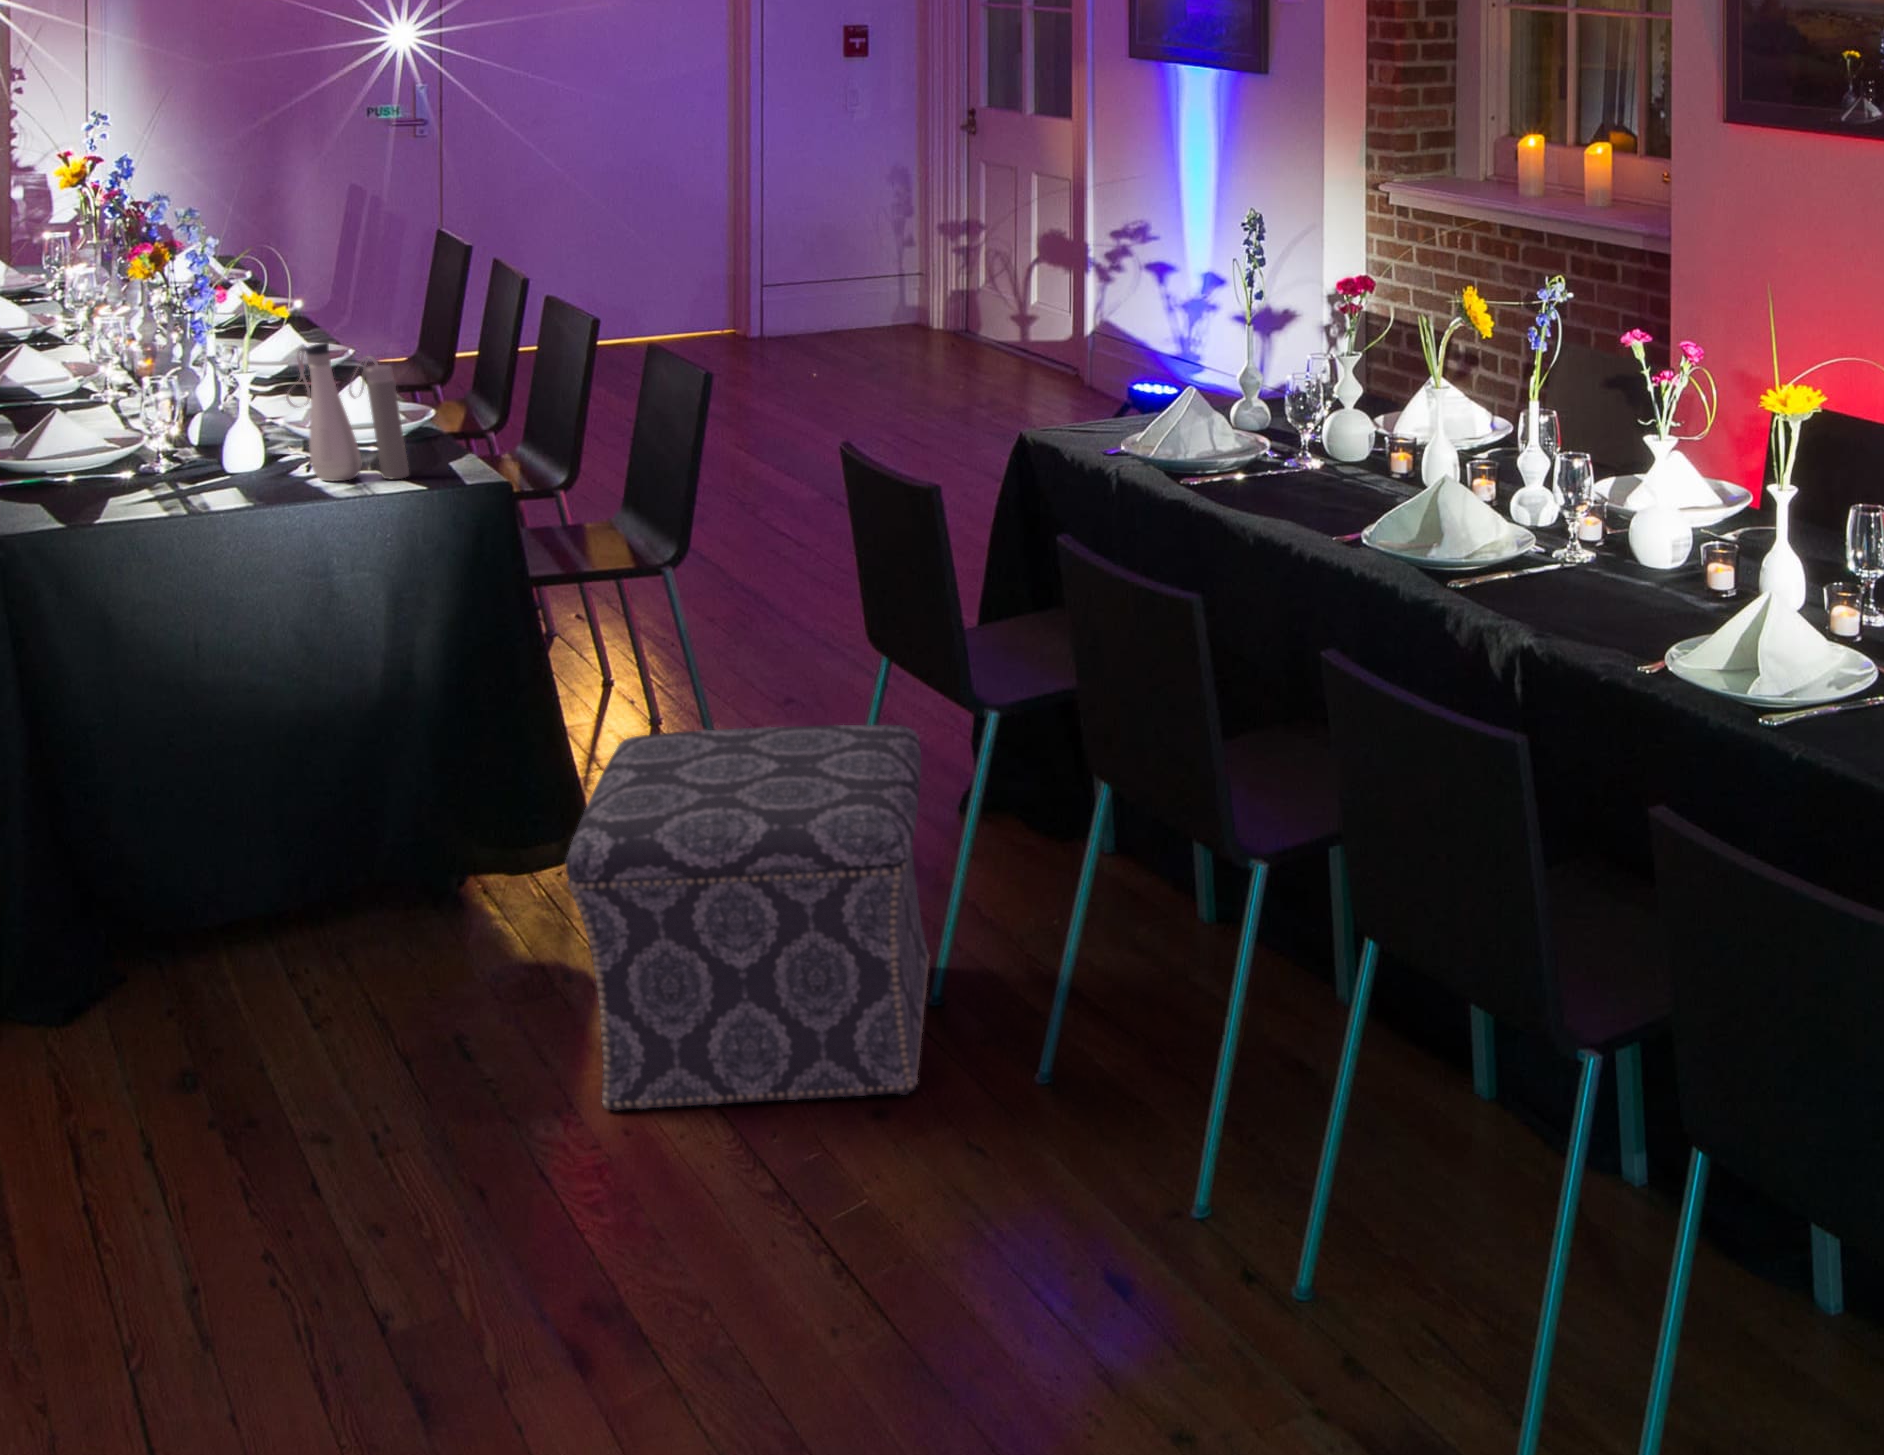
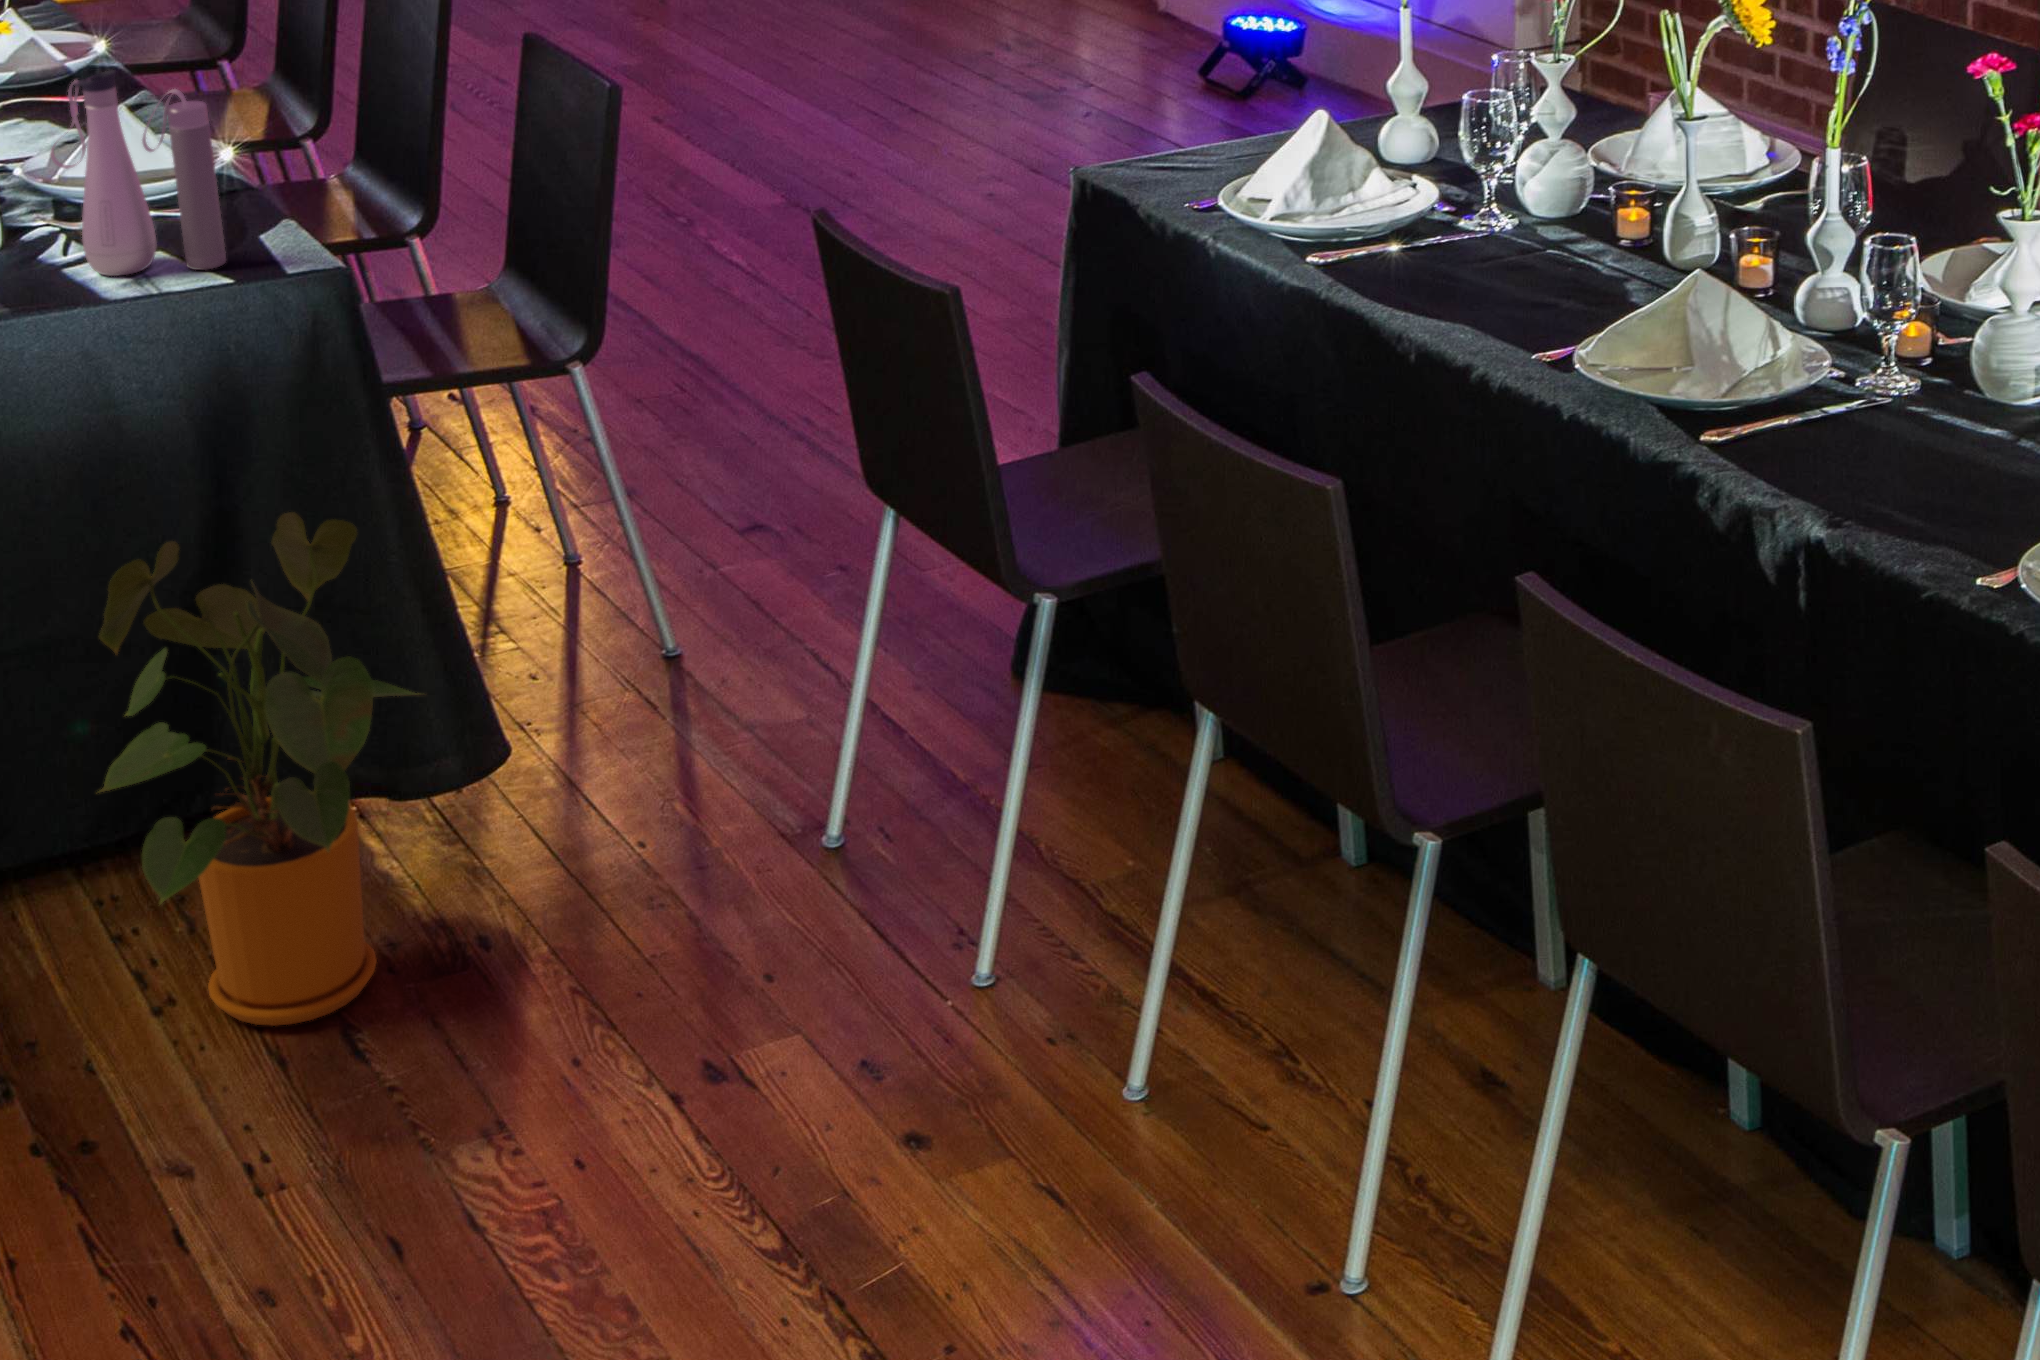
house plant: none [308,635,537,961] -> present [99,512,419,1026]
ottoman: present [565,725,929,1111] -> none [508,660,1038,1305]

